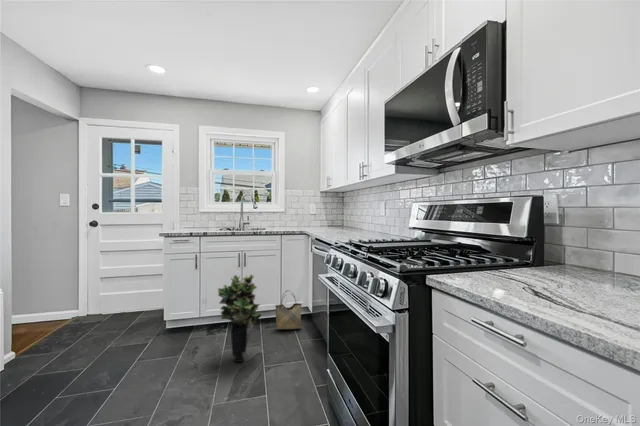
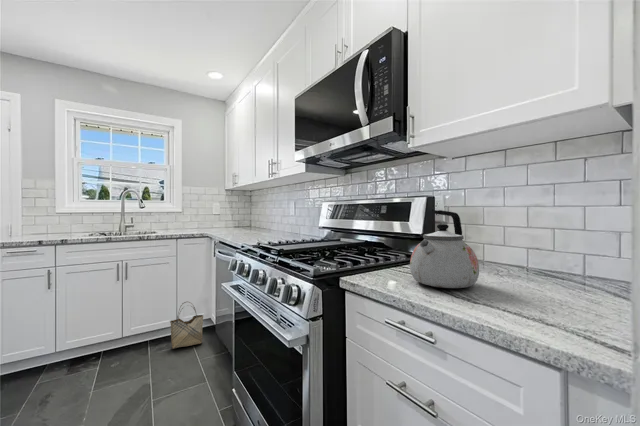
kettle: none [504,211,591,295] -> present [410,210,479,288]
potted plant: present [218,275,262,362] -> none [87,288,153,400]

